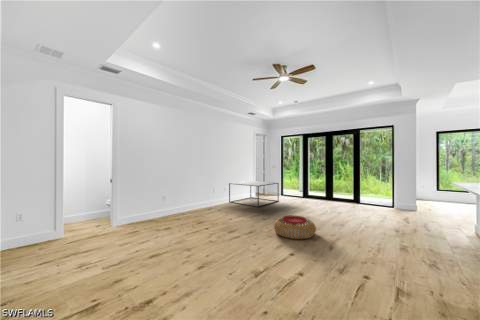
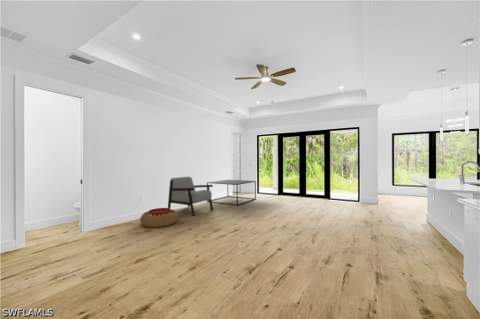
armchair: none [190,177,234,216] -> present [168,177,213,216]
pouf: present [274,216,316,239] -> present [140,208,178,228]

